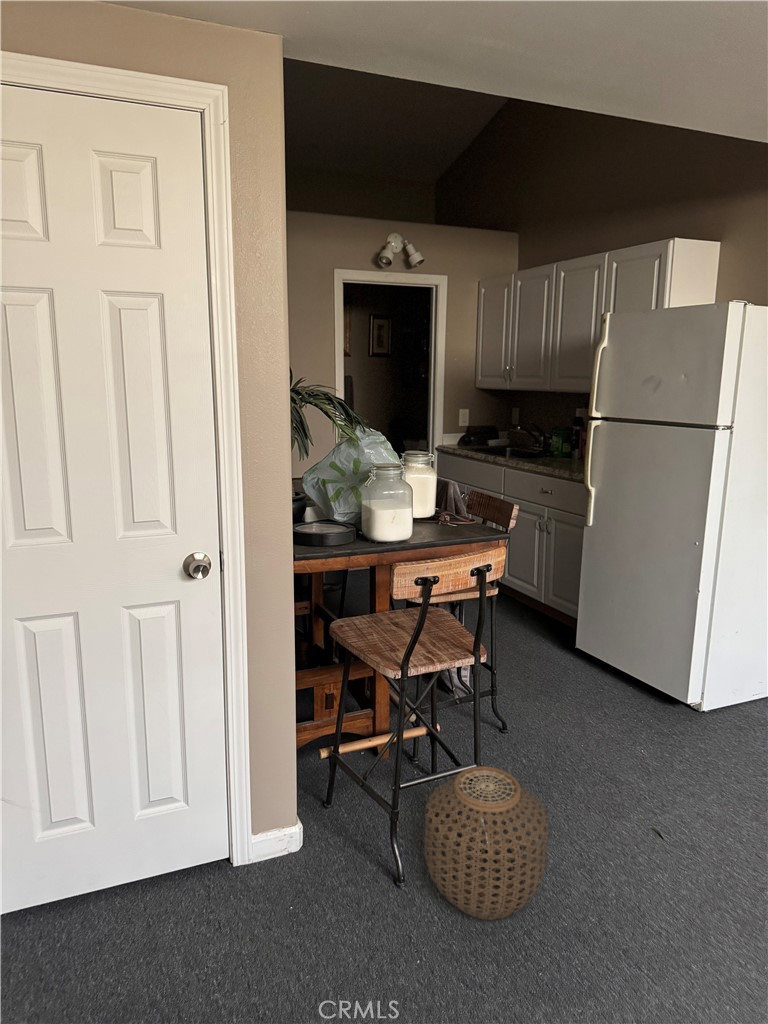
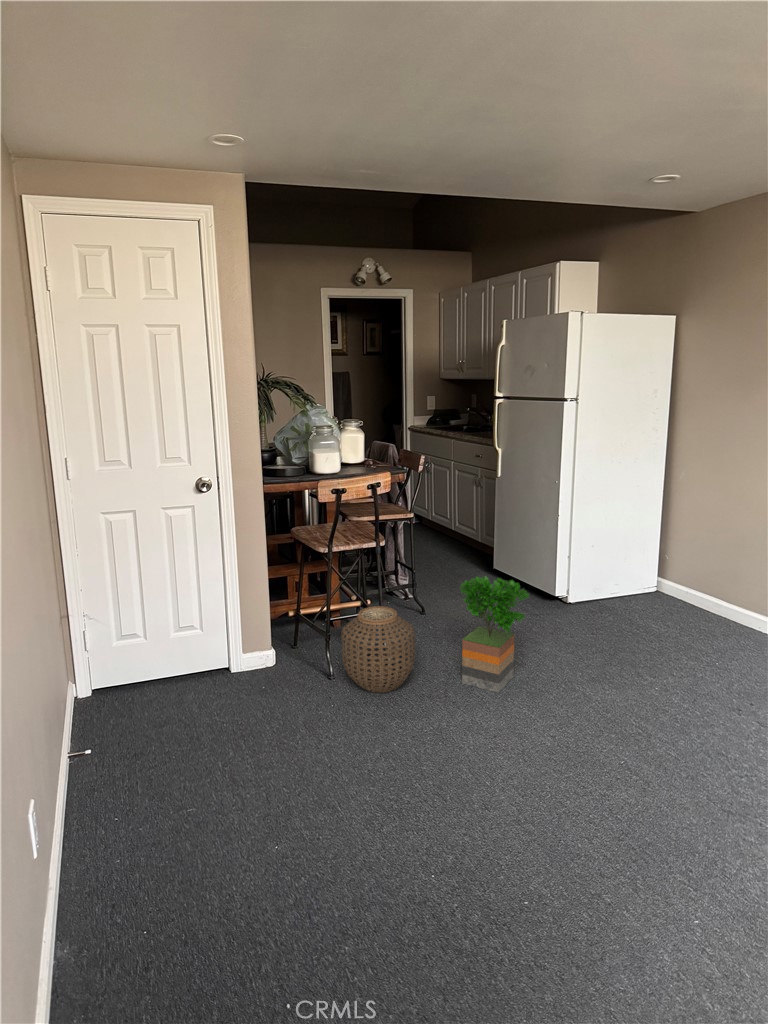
potted tree: none [612,716,741,920] -> present [460,576,529,693]

